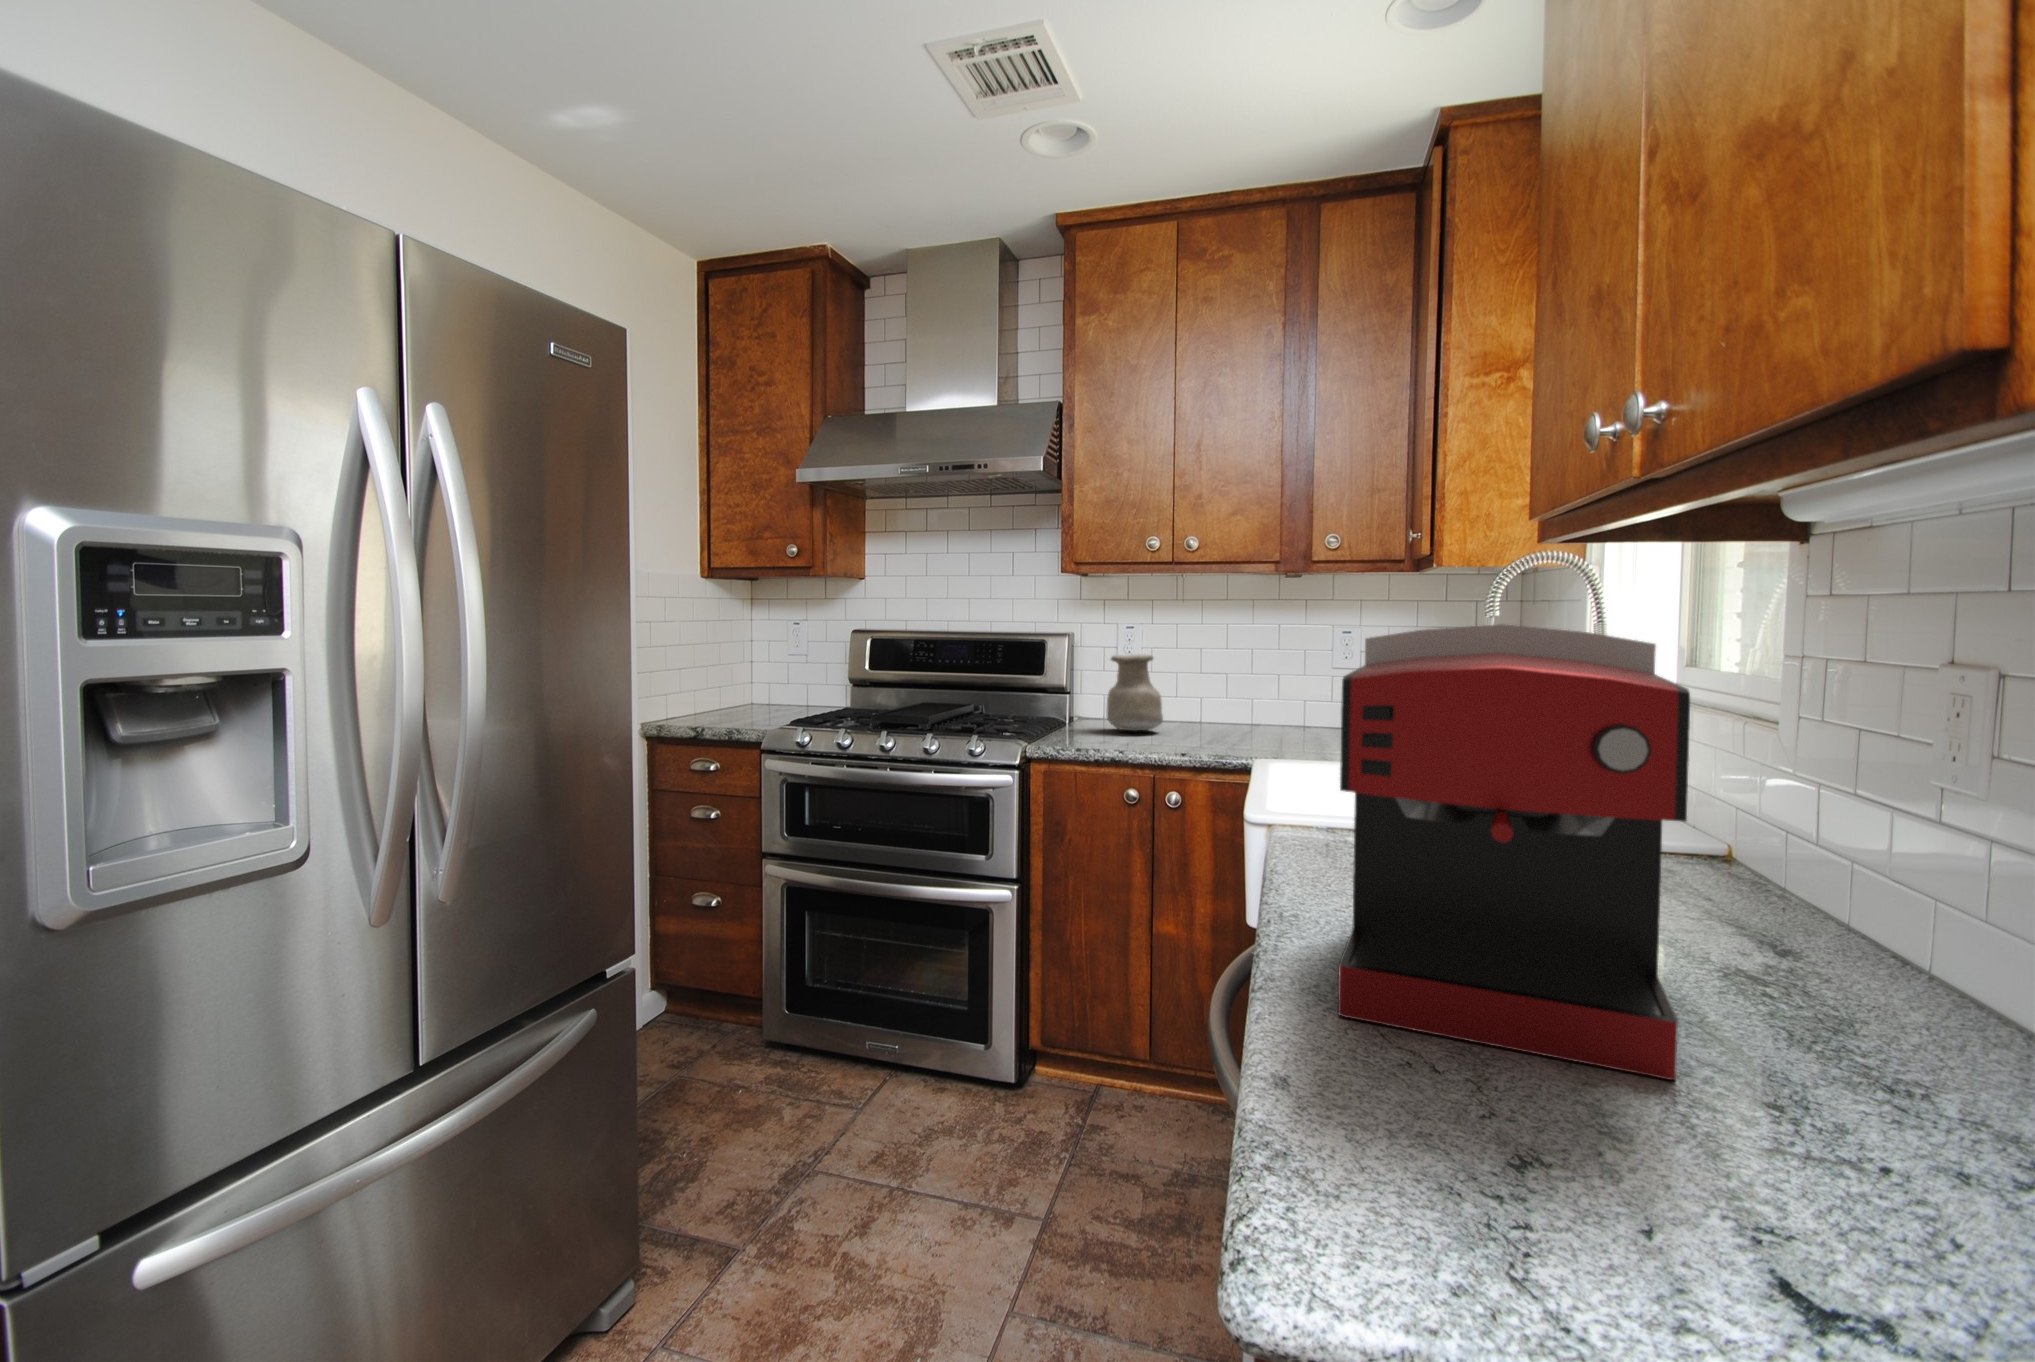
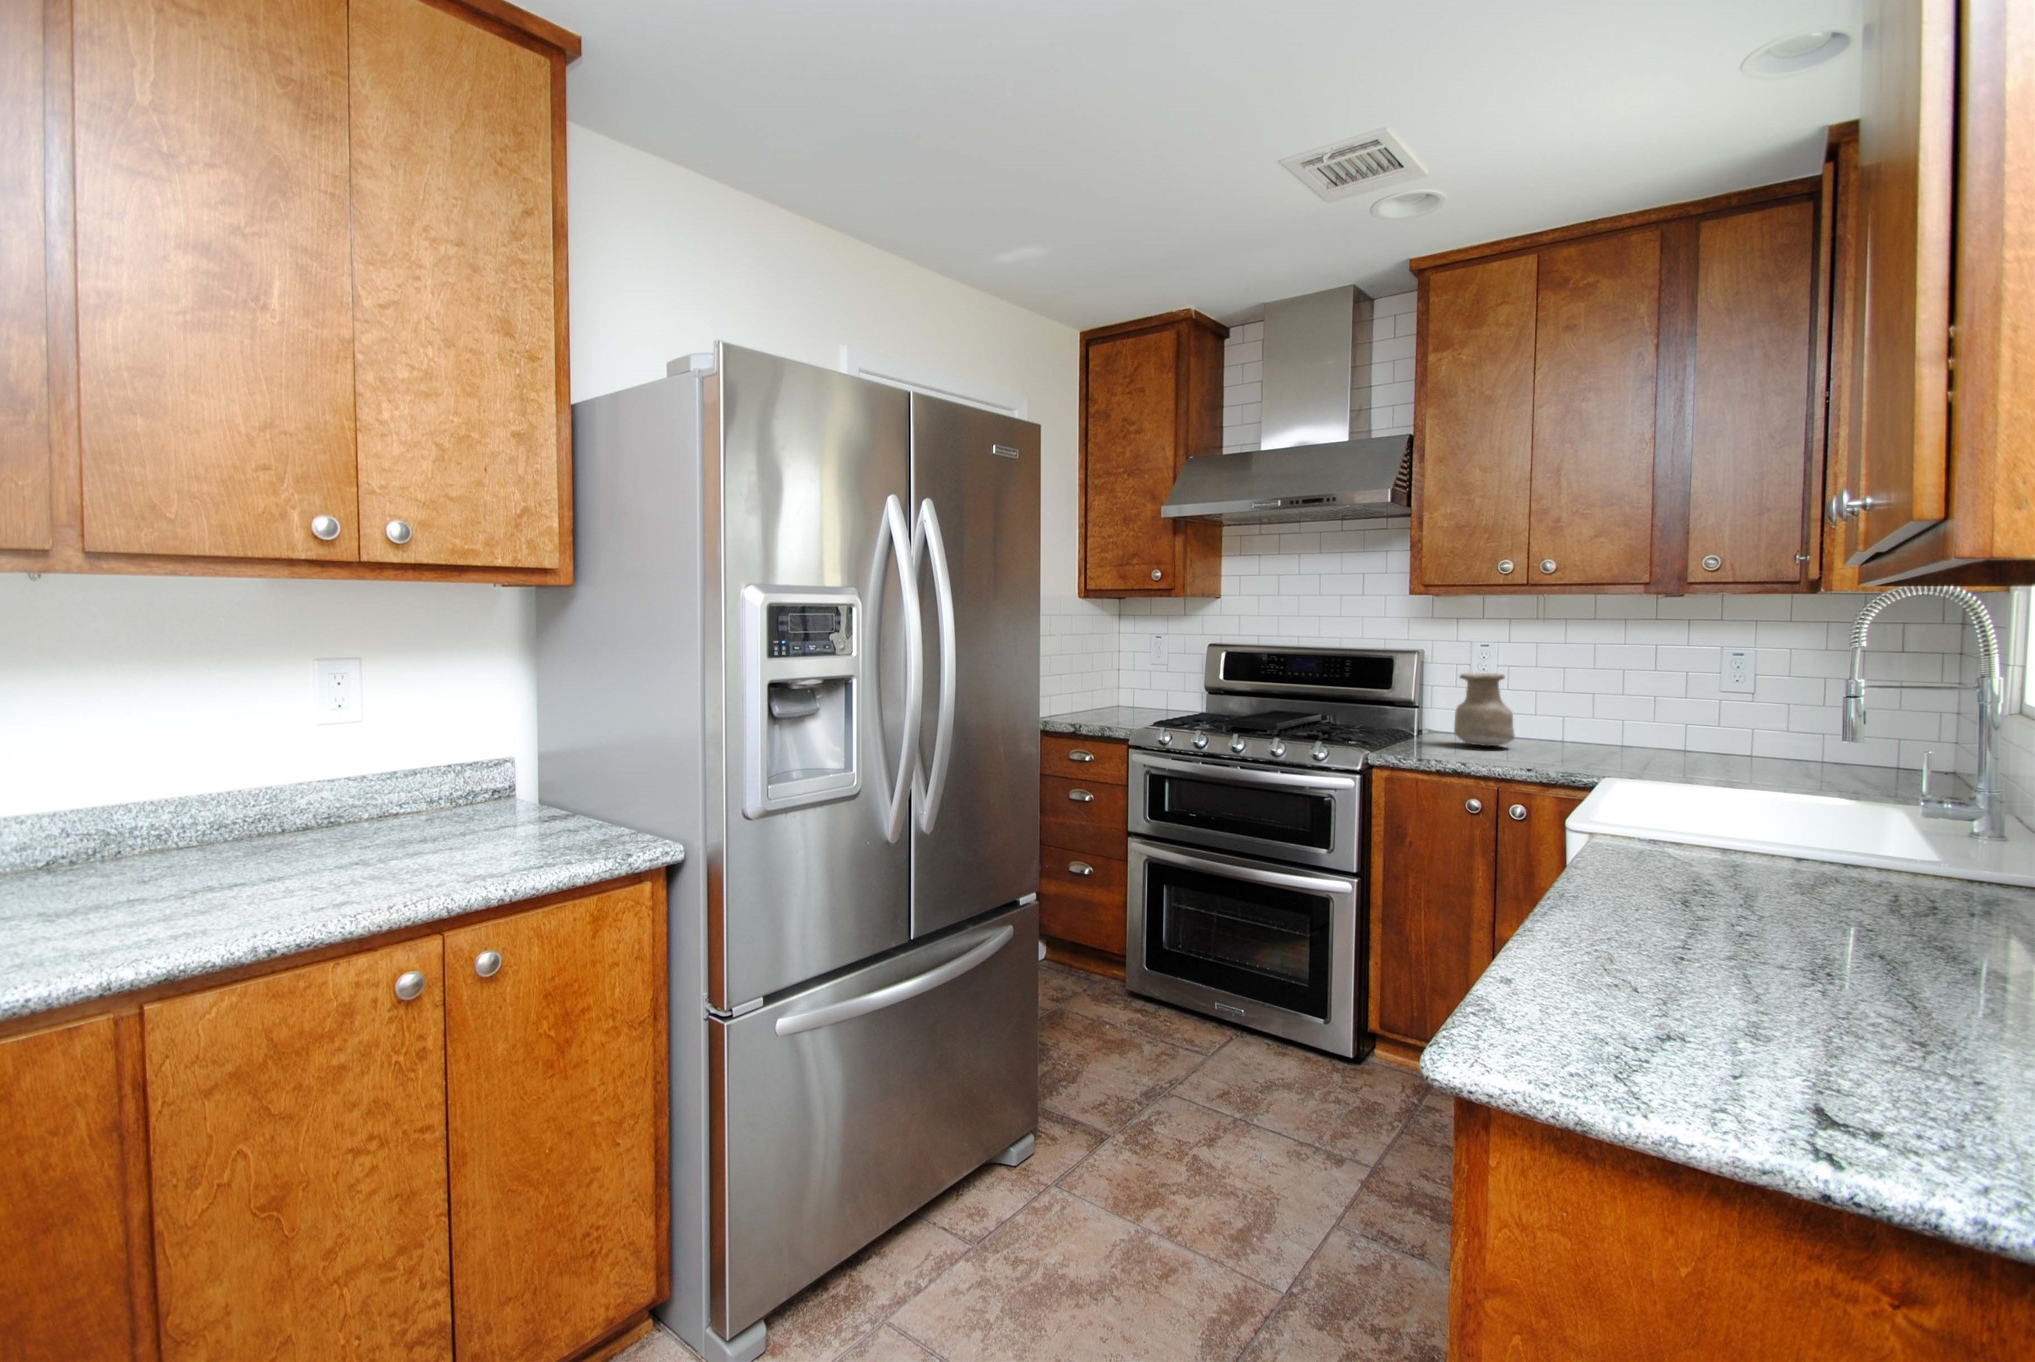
coffee maker: present [1338,624,1690,1080] -> none [1574,667,1893,1021]

